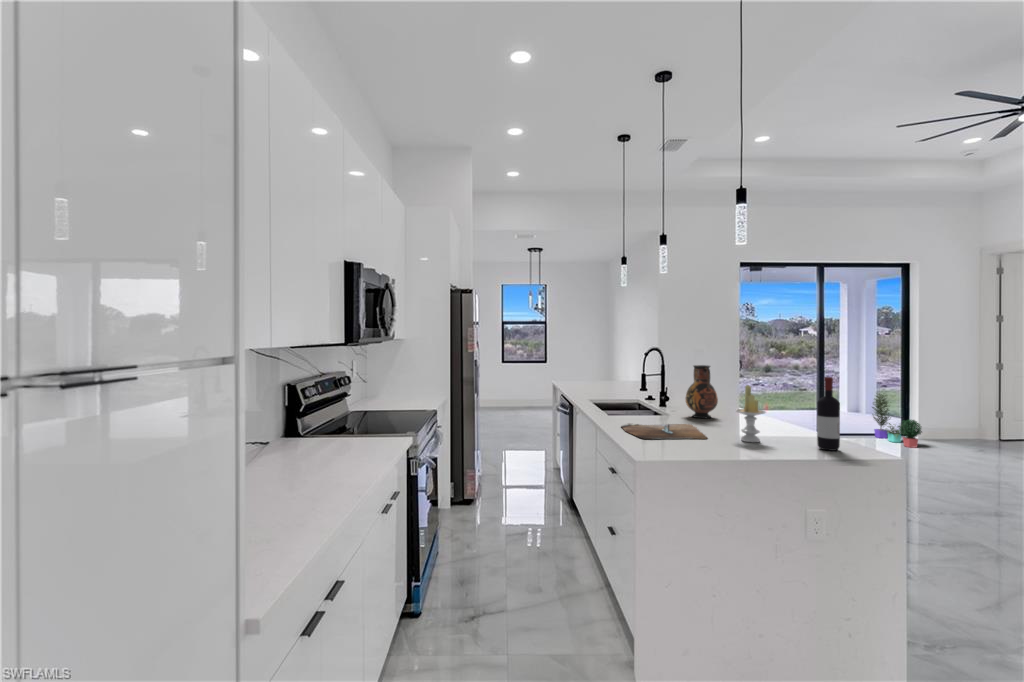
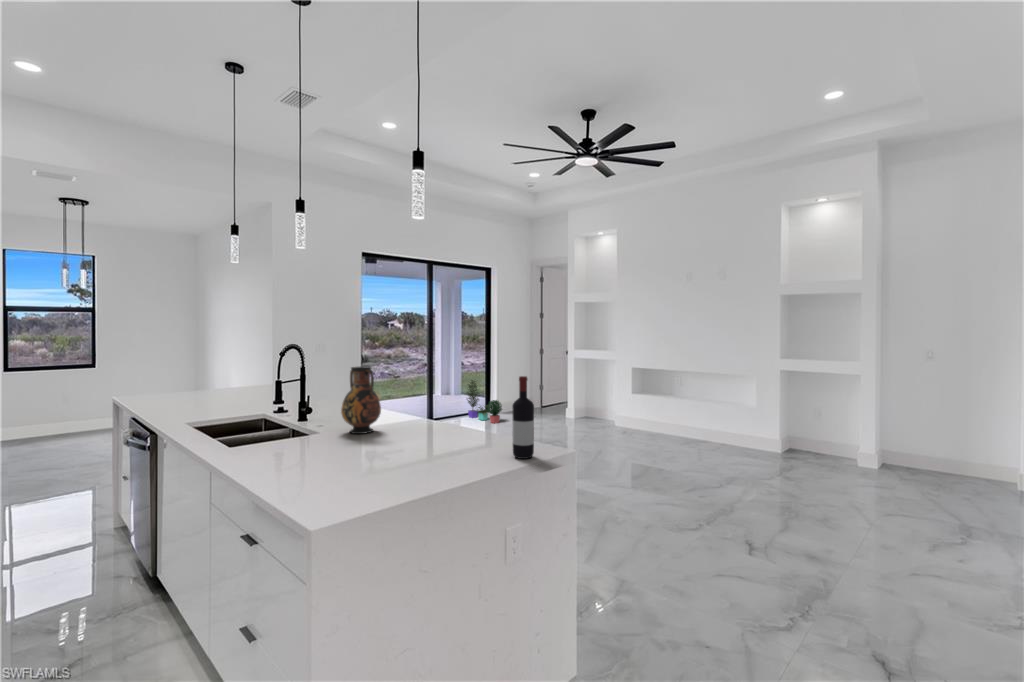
candle: present [736,385,766,442] -> none [424,391,460,463]
cutting board: present [621,423,707,439] -> none [260,446,393,486]

